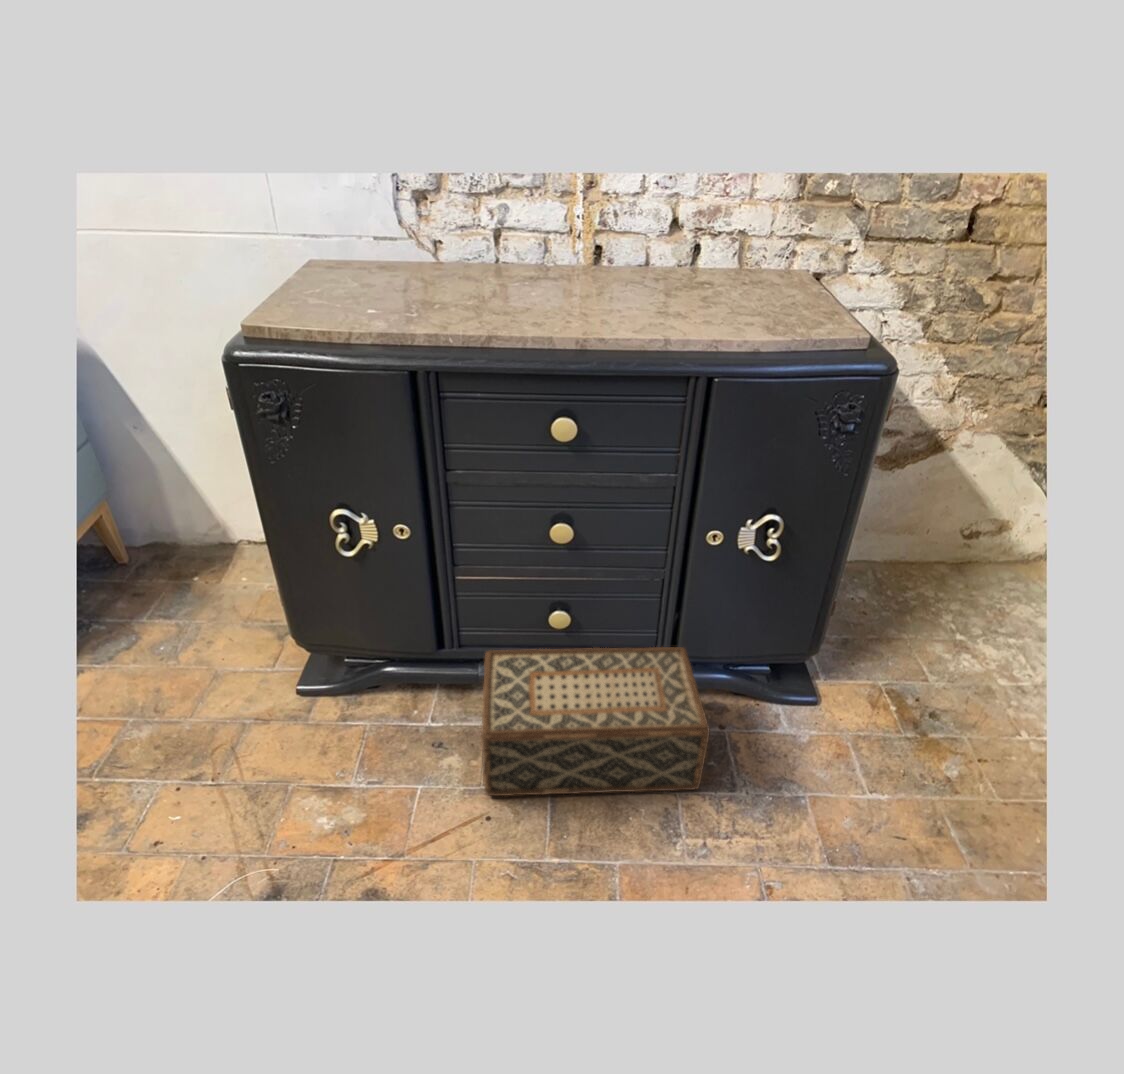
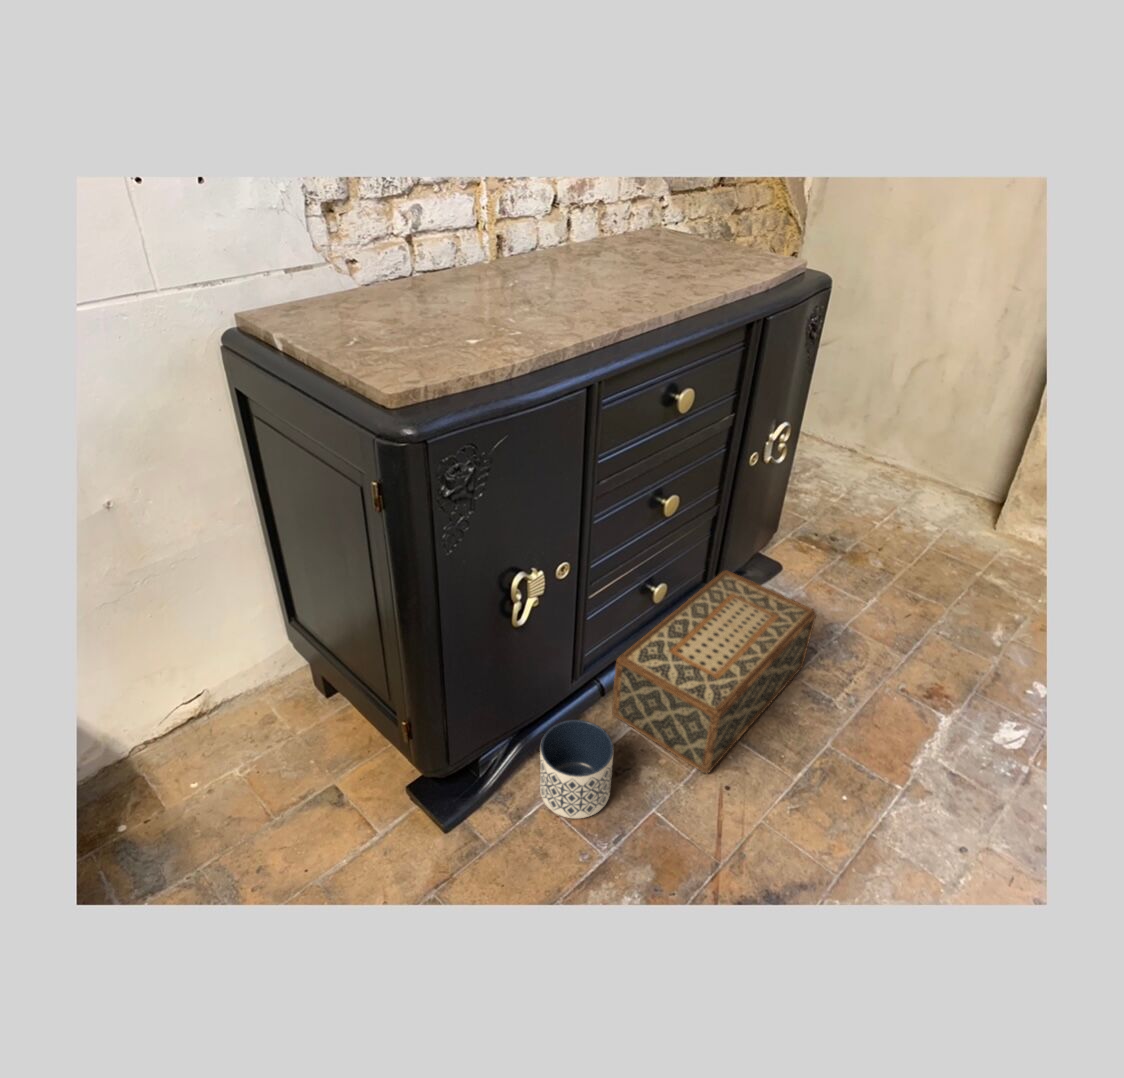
planter: none [352,668,424,756] -> present [540,720,613,818]

